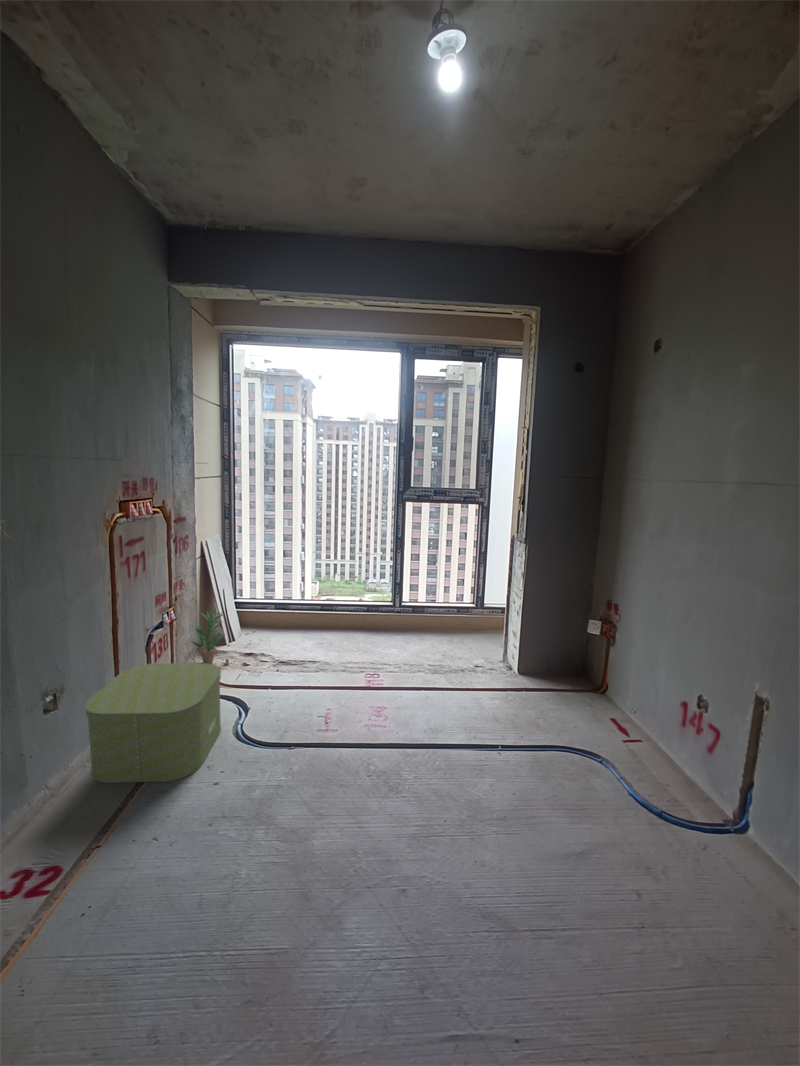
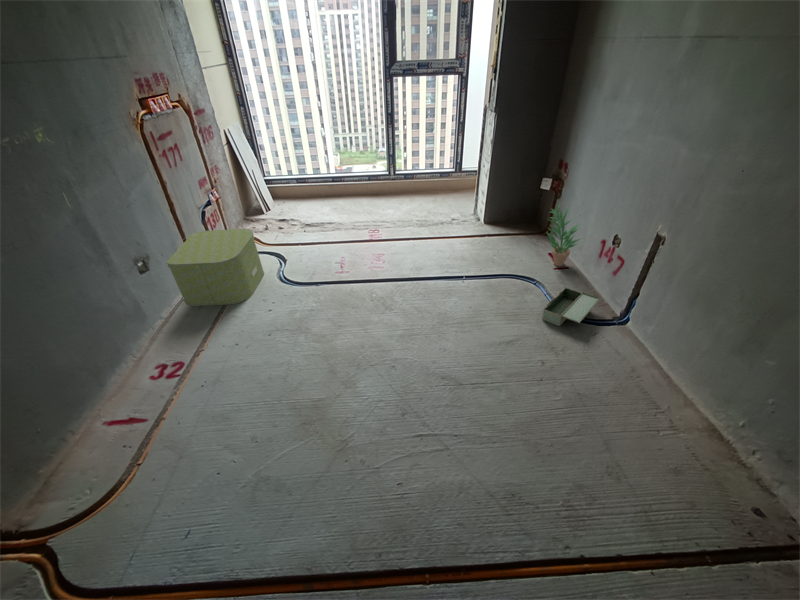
potted plant: present [192,608,223,664] -> present [547,205,580,266]
toolbox: none [635,767,704,832] -> present [542,288,599,326]

